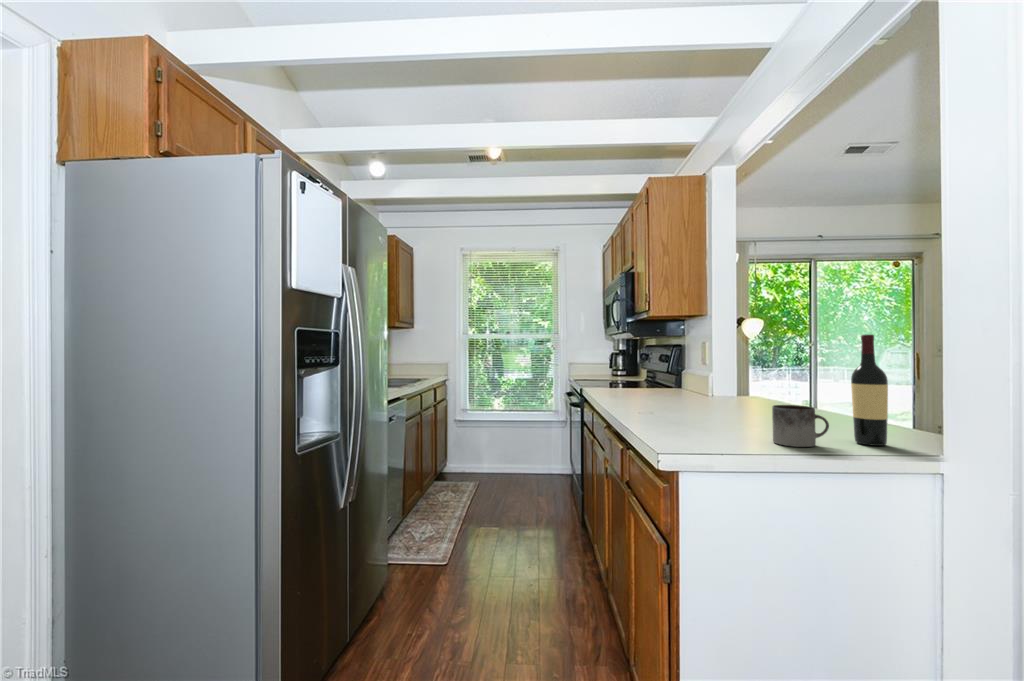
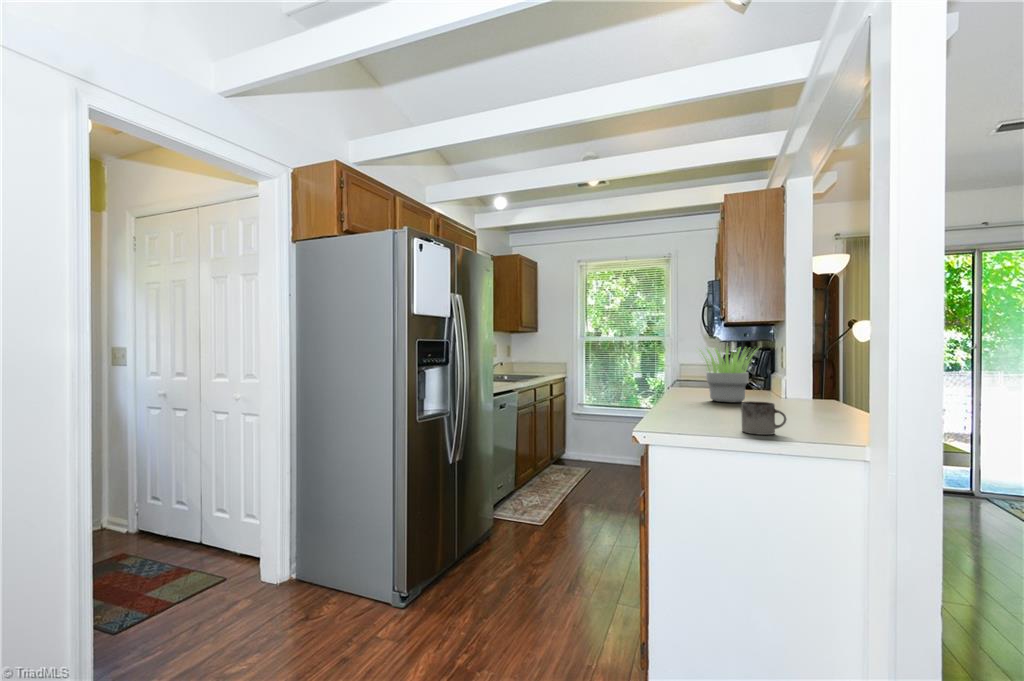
wine bottle: present [851,334,888,446] -> none [814,345,843,438]
potted plant: none [635,339,712,404] -> present [700,348,756,402]

